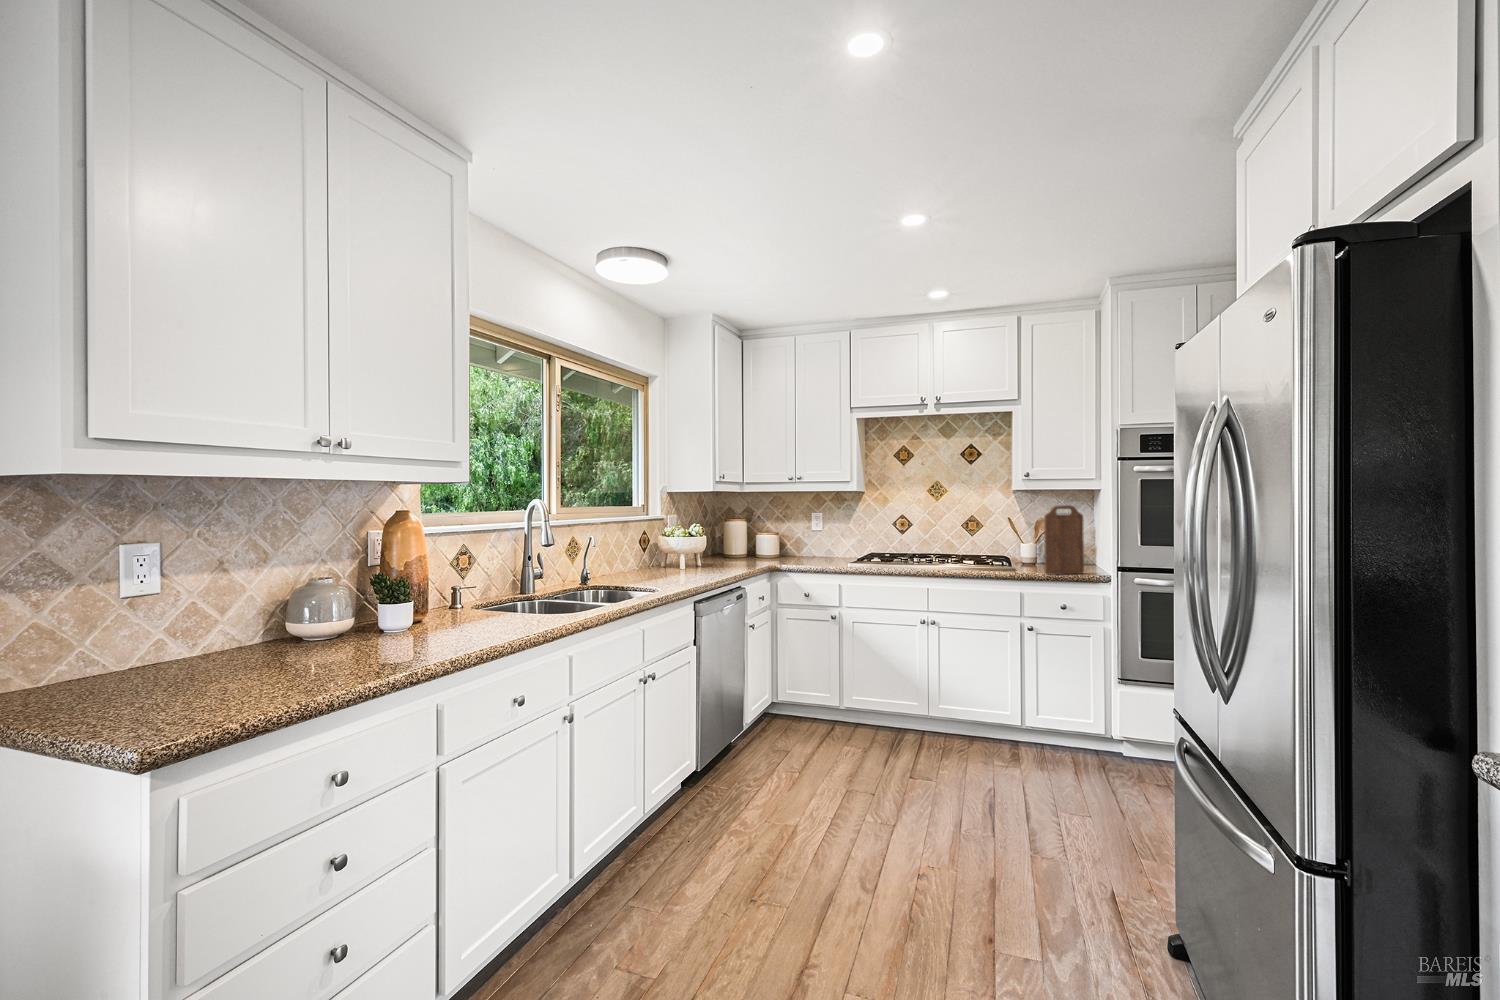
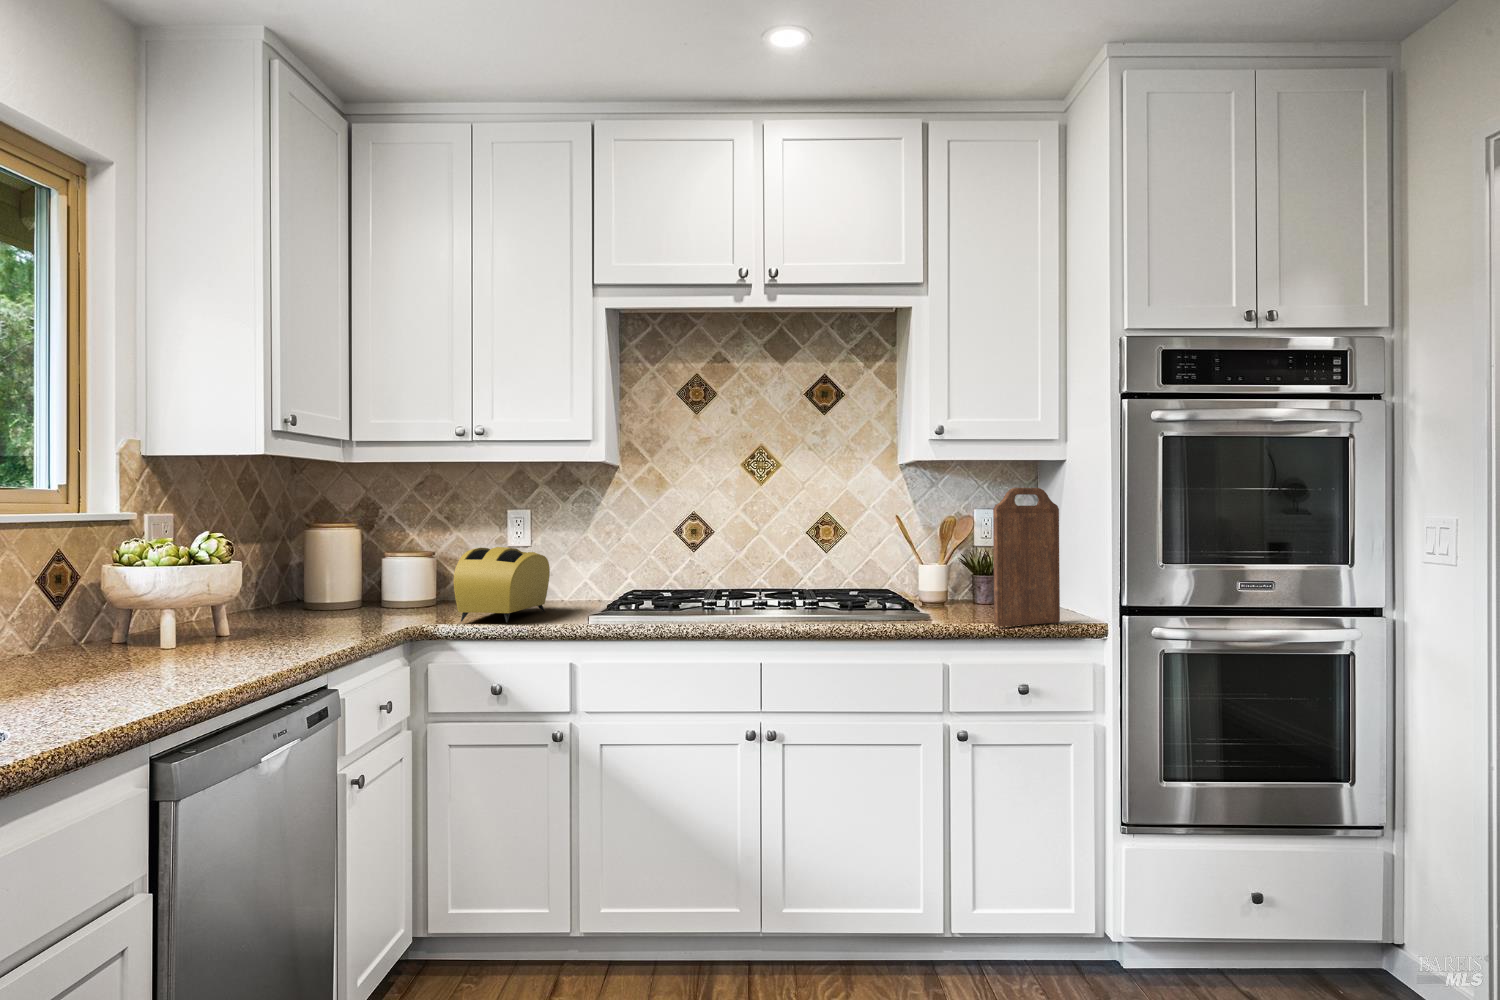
toaster: none [788,531,831,565] -> present [454,547,550,622]

